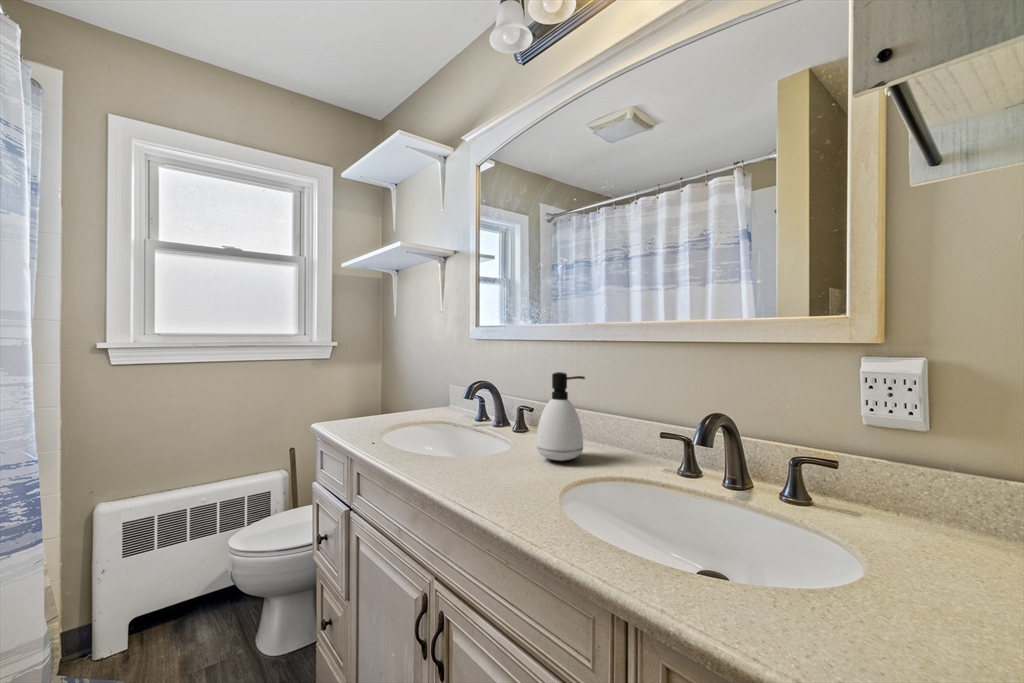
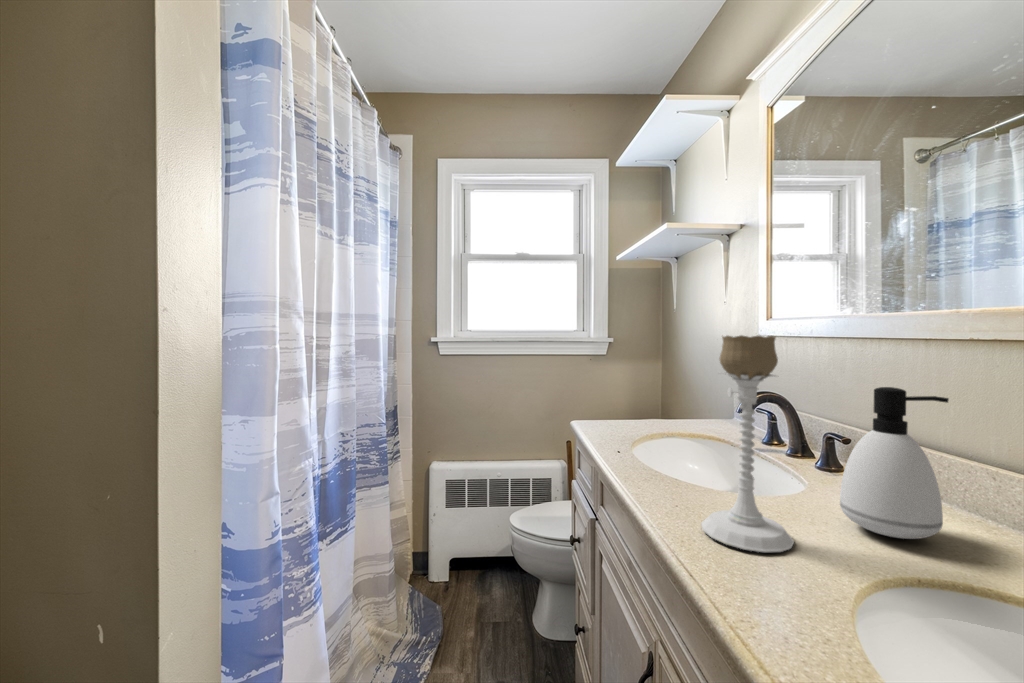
candle holder: none [463,342,518,486] -> present [701,335,794,552]

